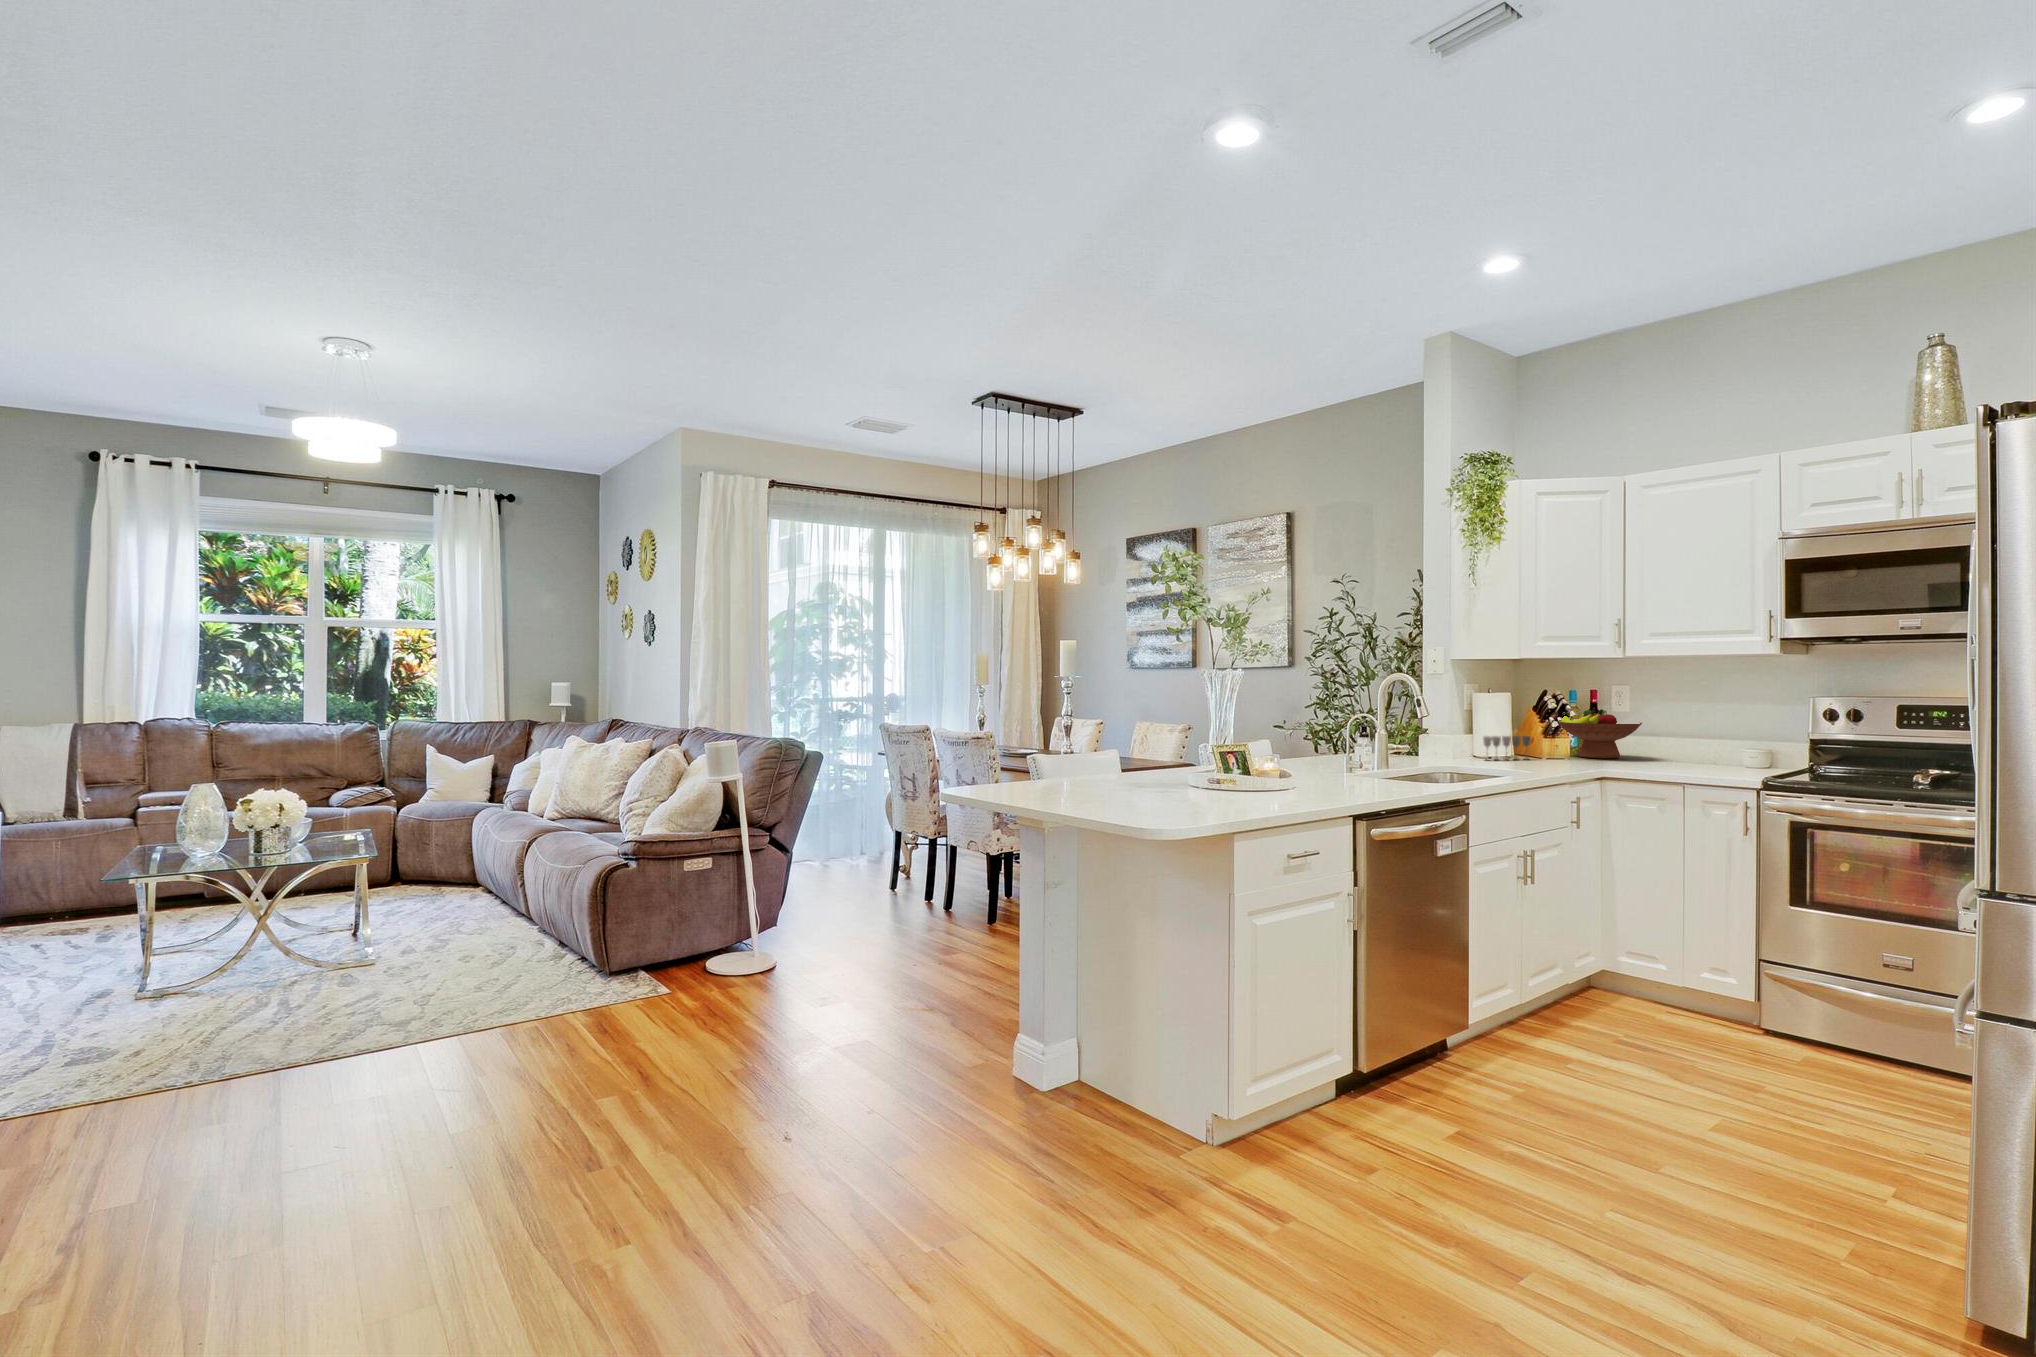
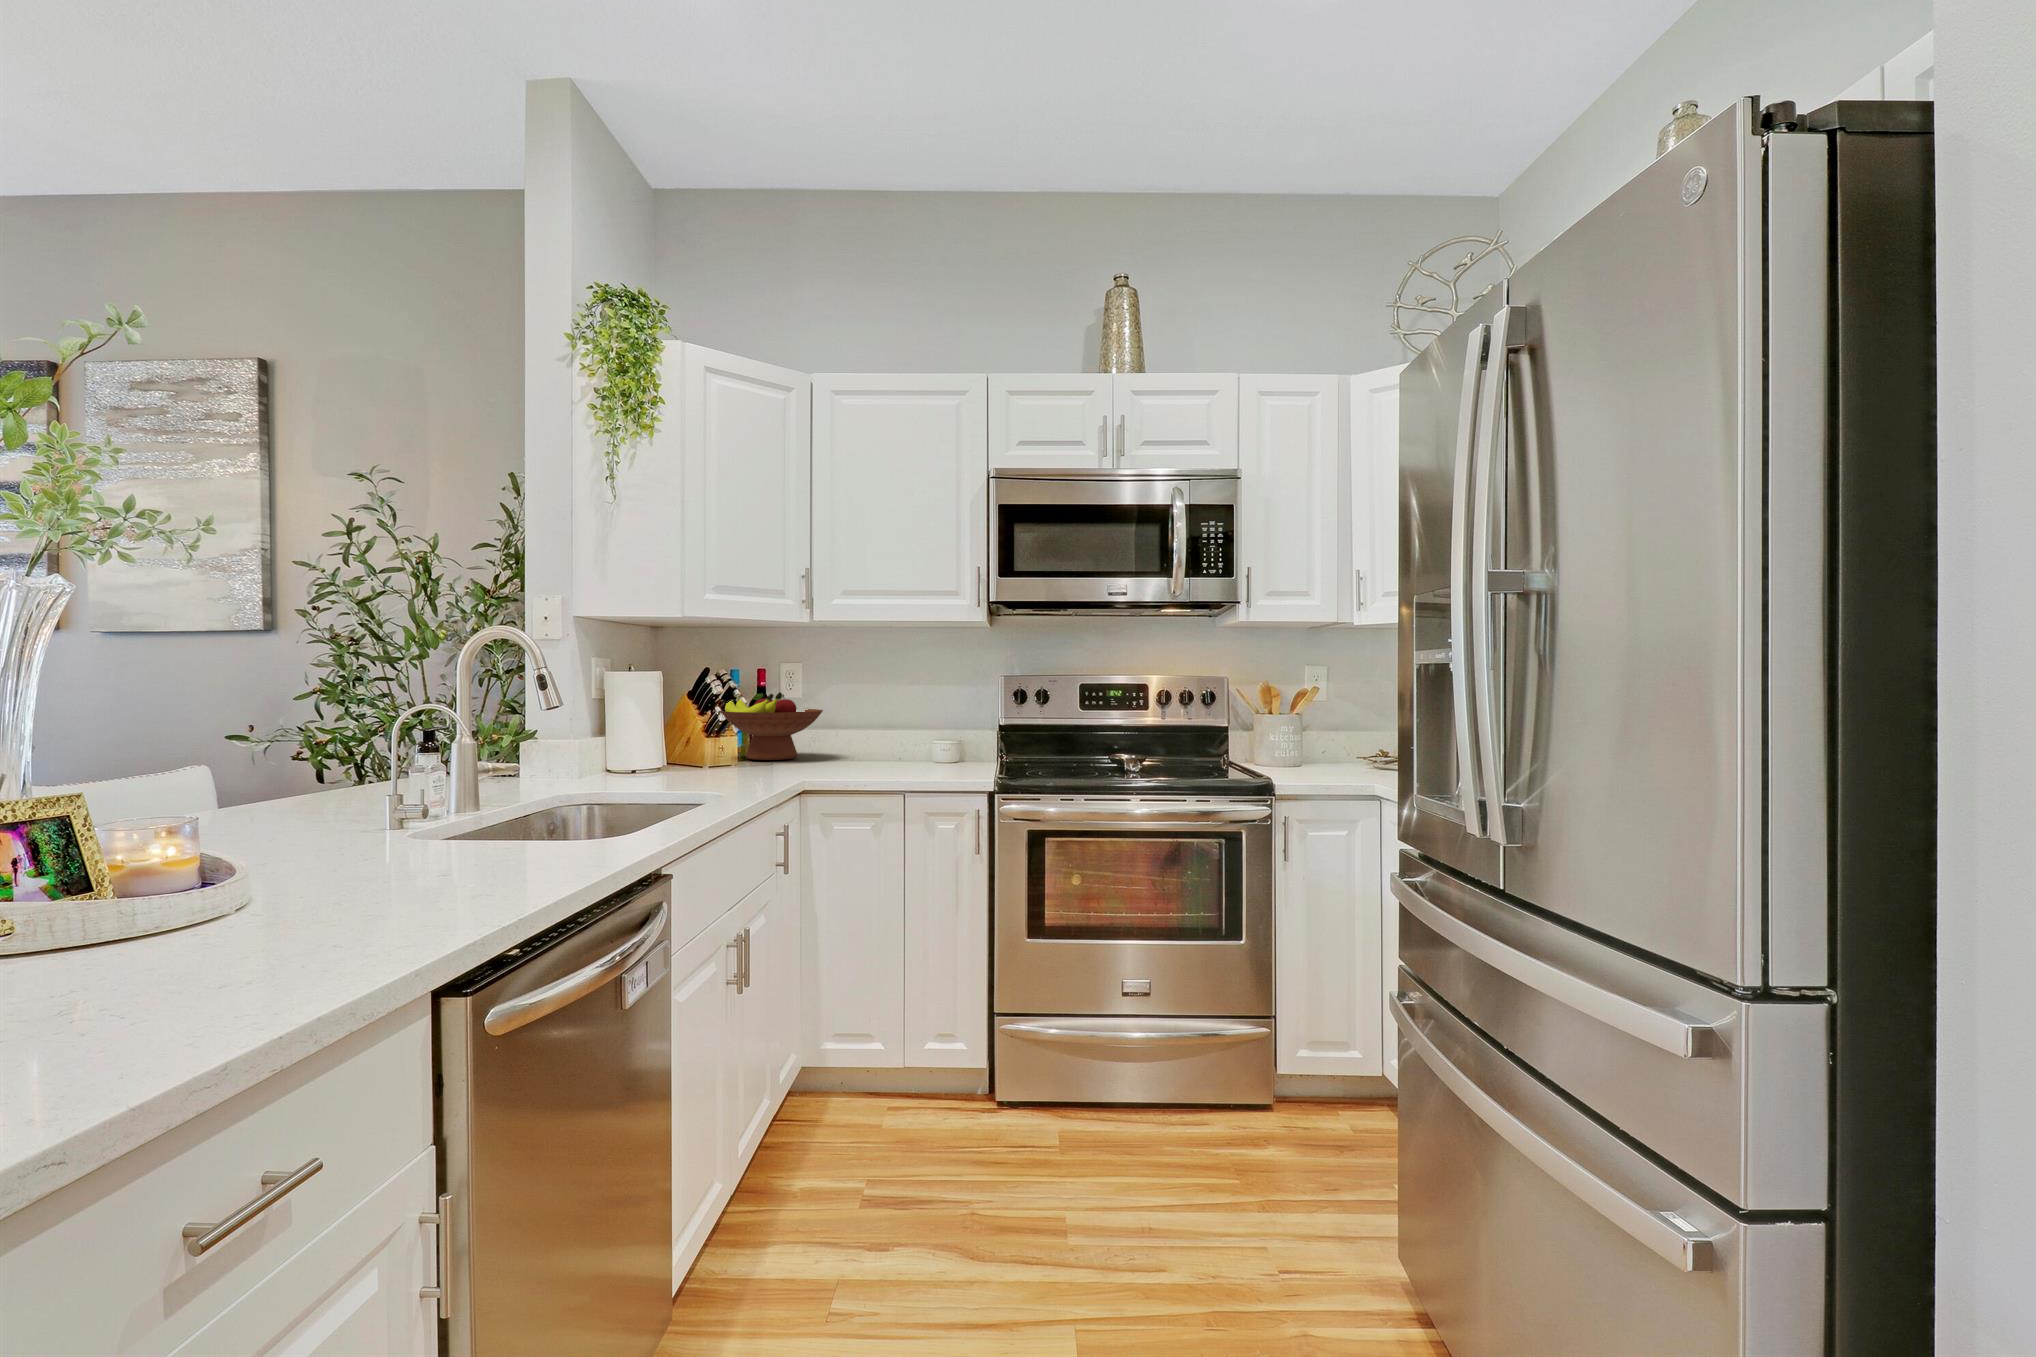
wine glass: present [1483,736,1531,760] -> none [628,734,694,776]

